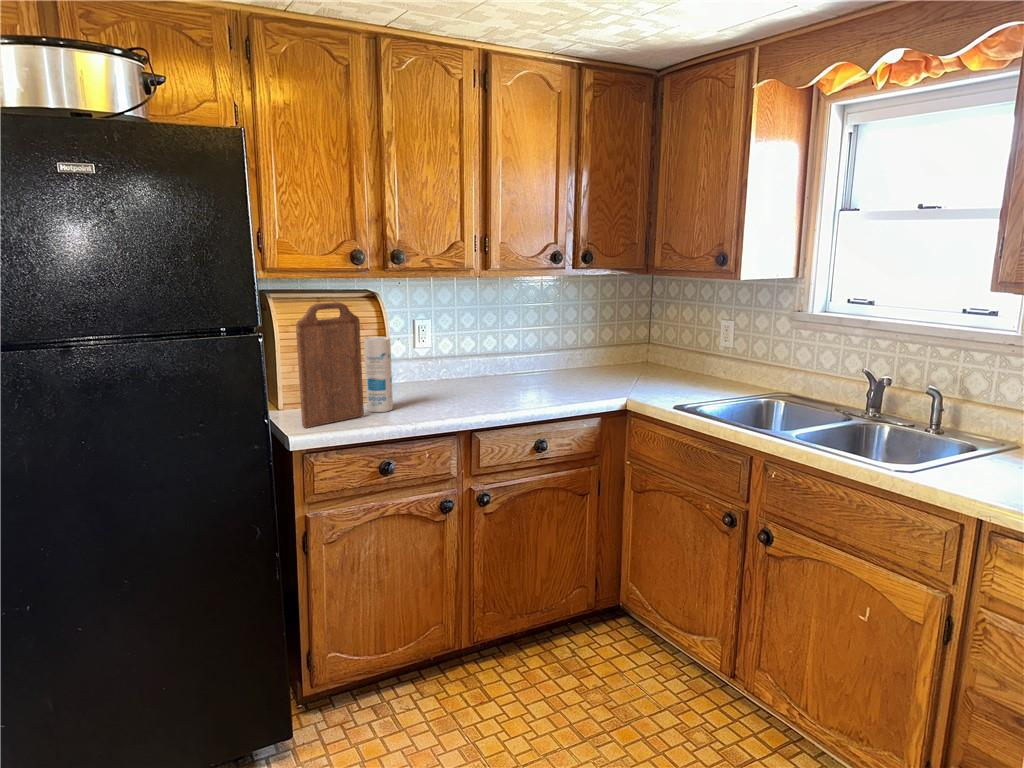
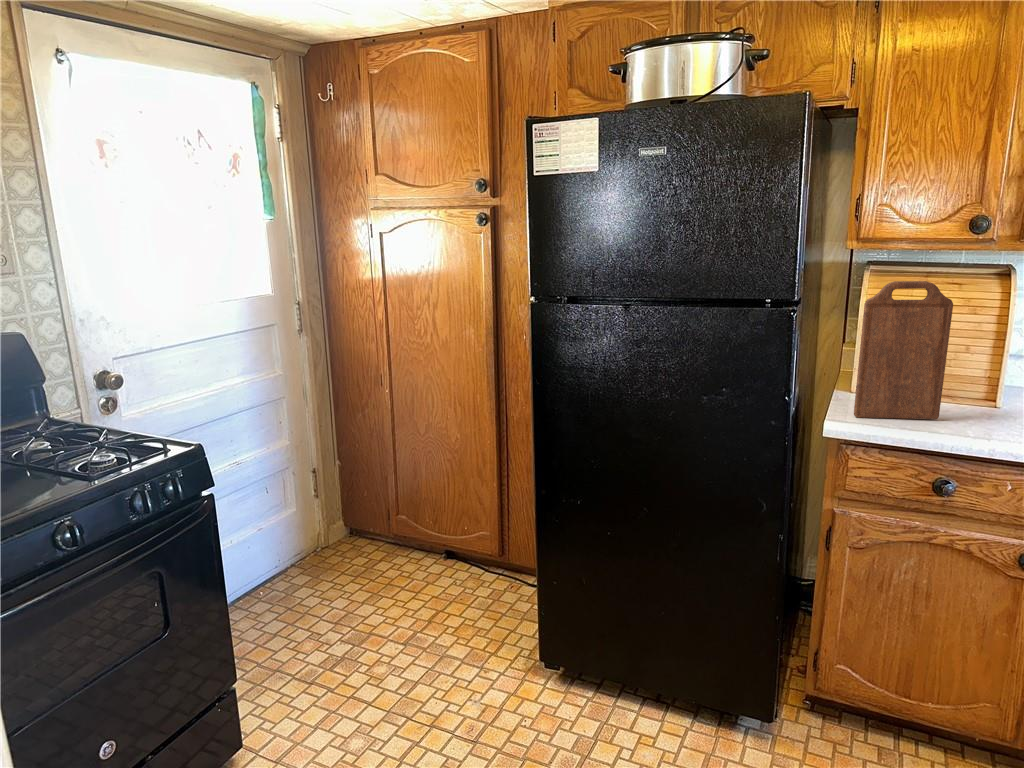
canister: present [364,337,393,412] -> none [952,326,1001,421]

